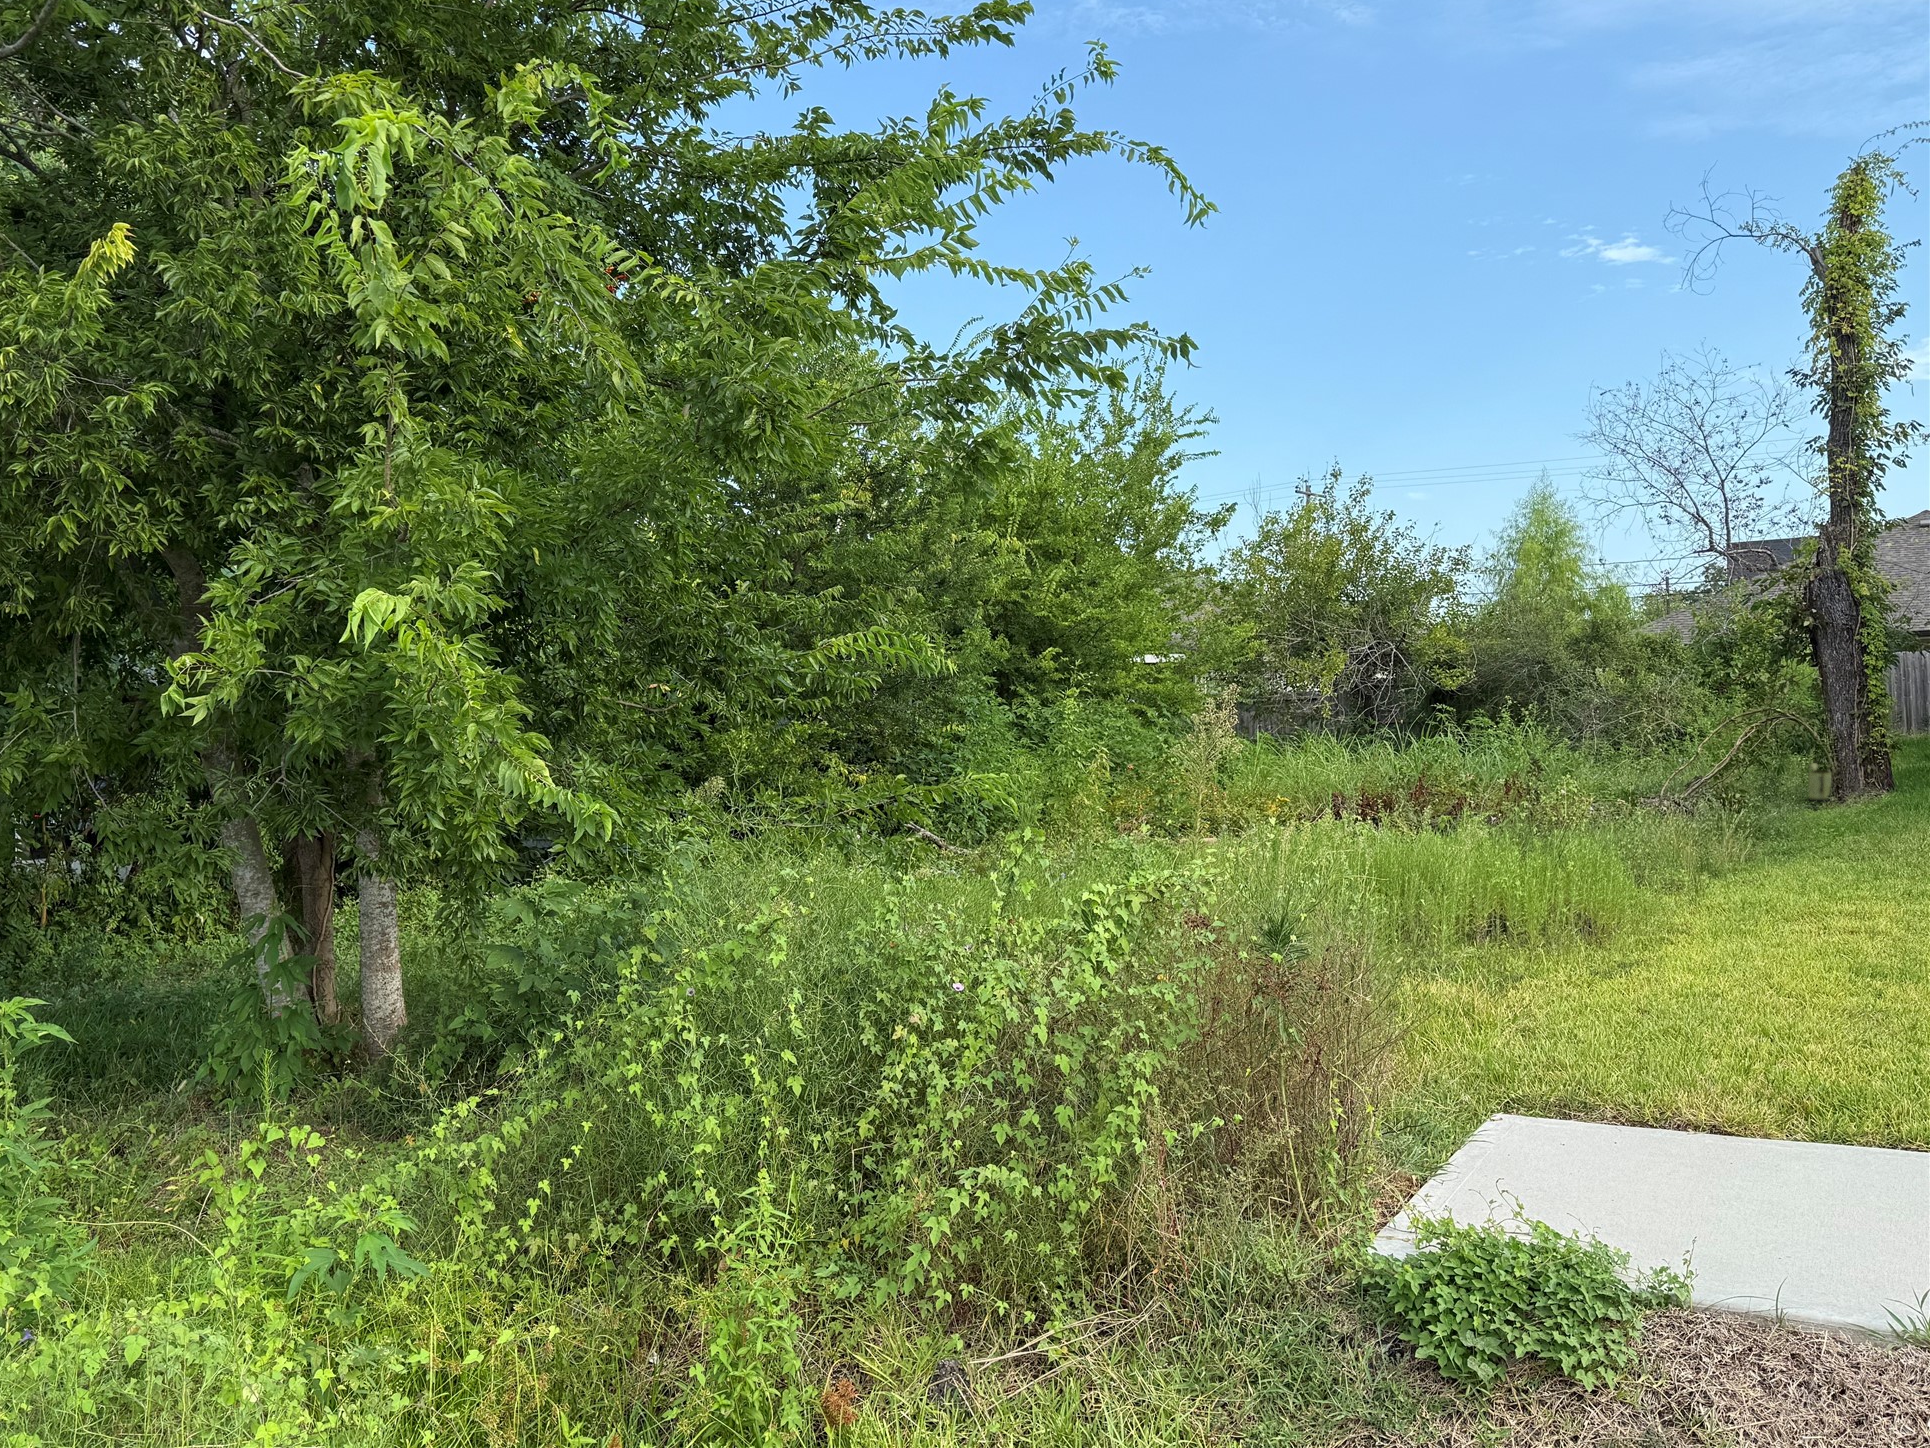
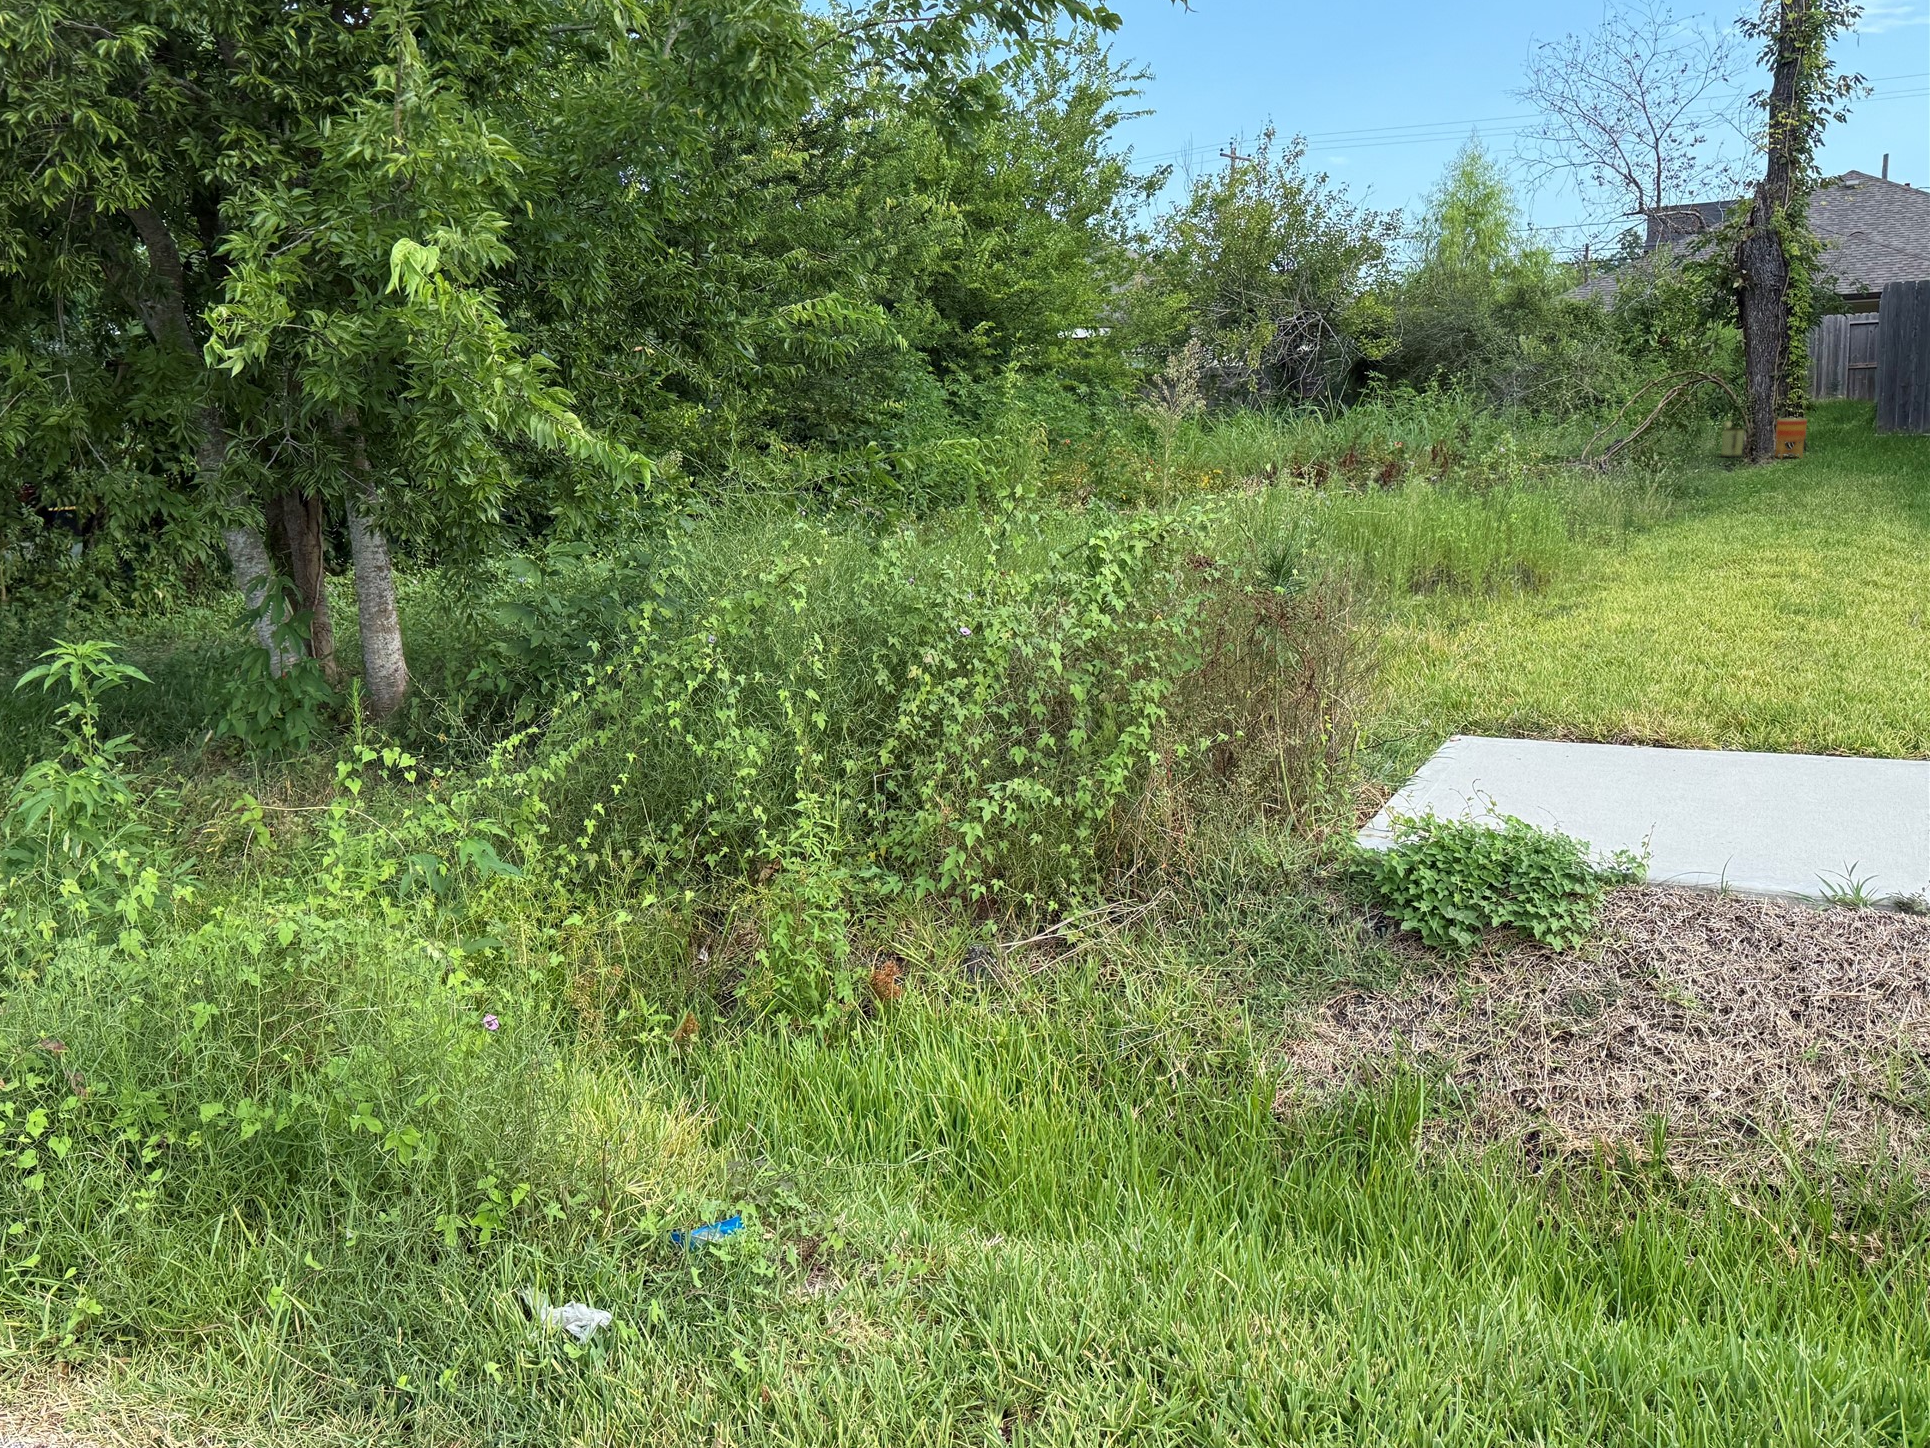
planter: none [1866,762,1898,804] -> present [1775,418,1807,458]

